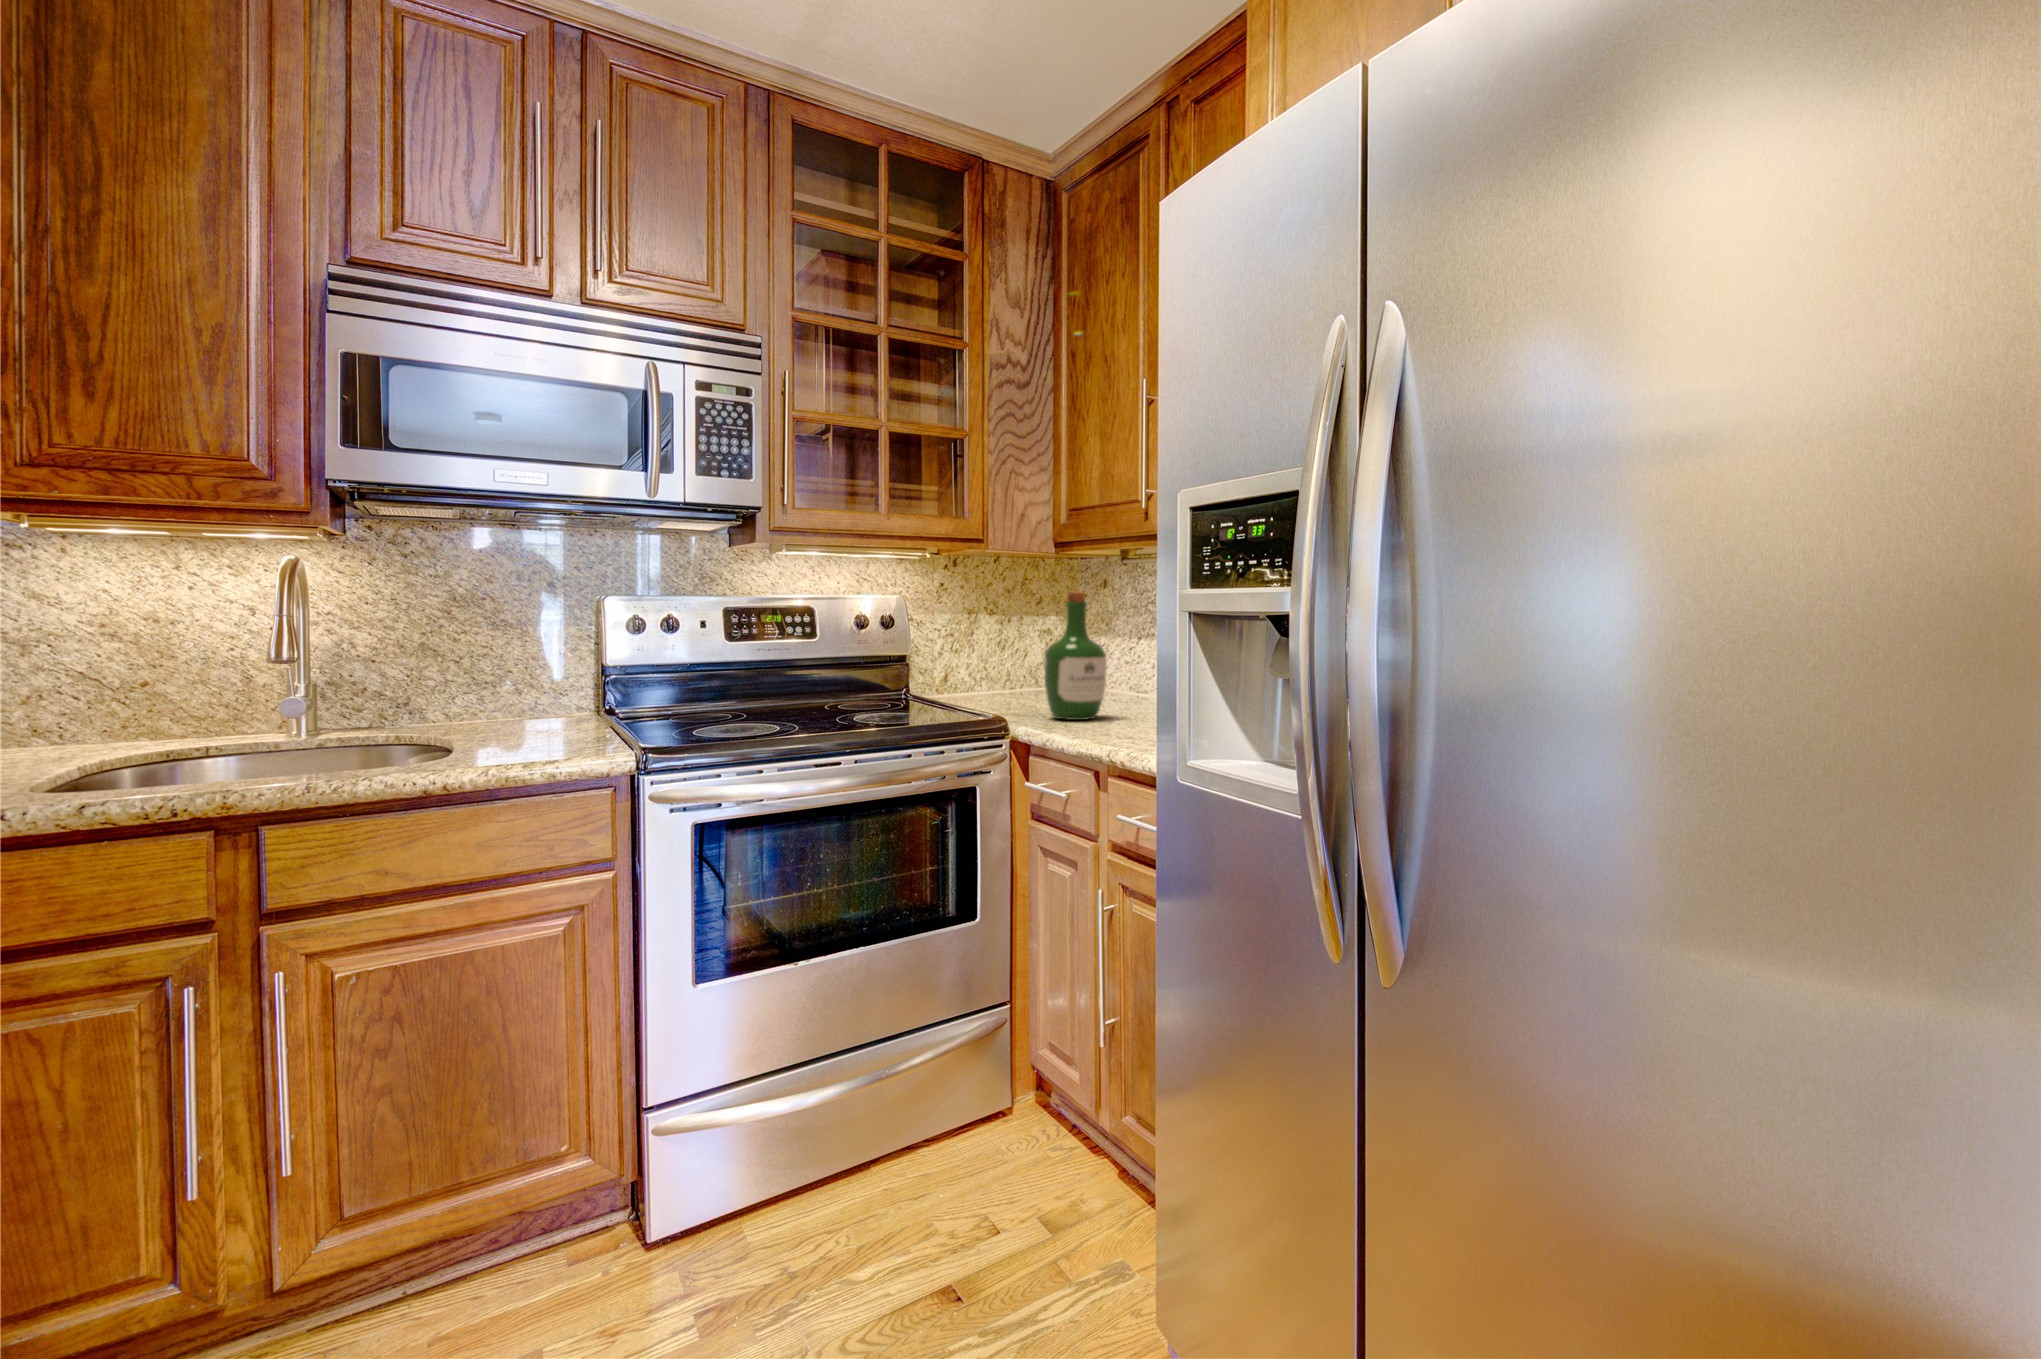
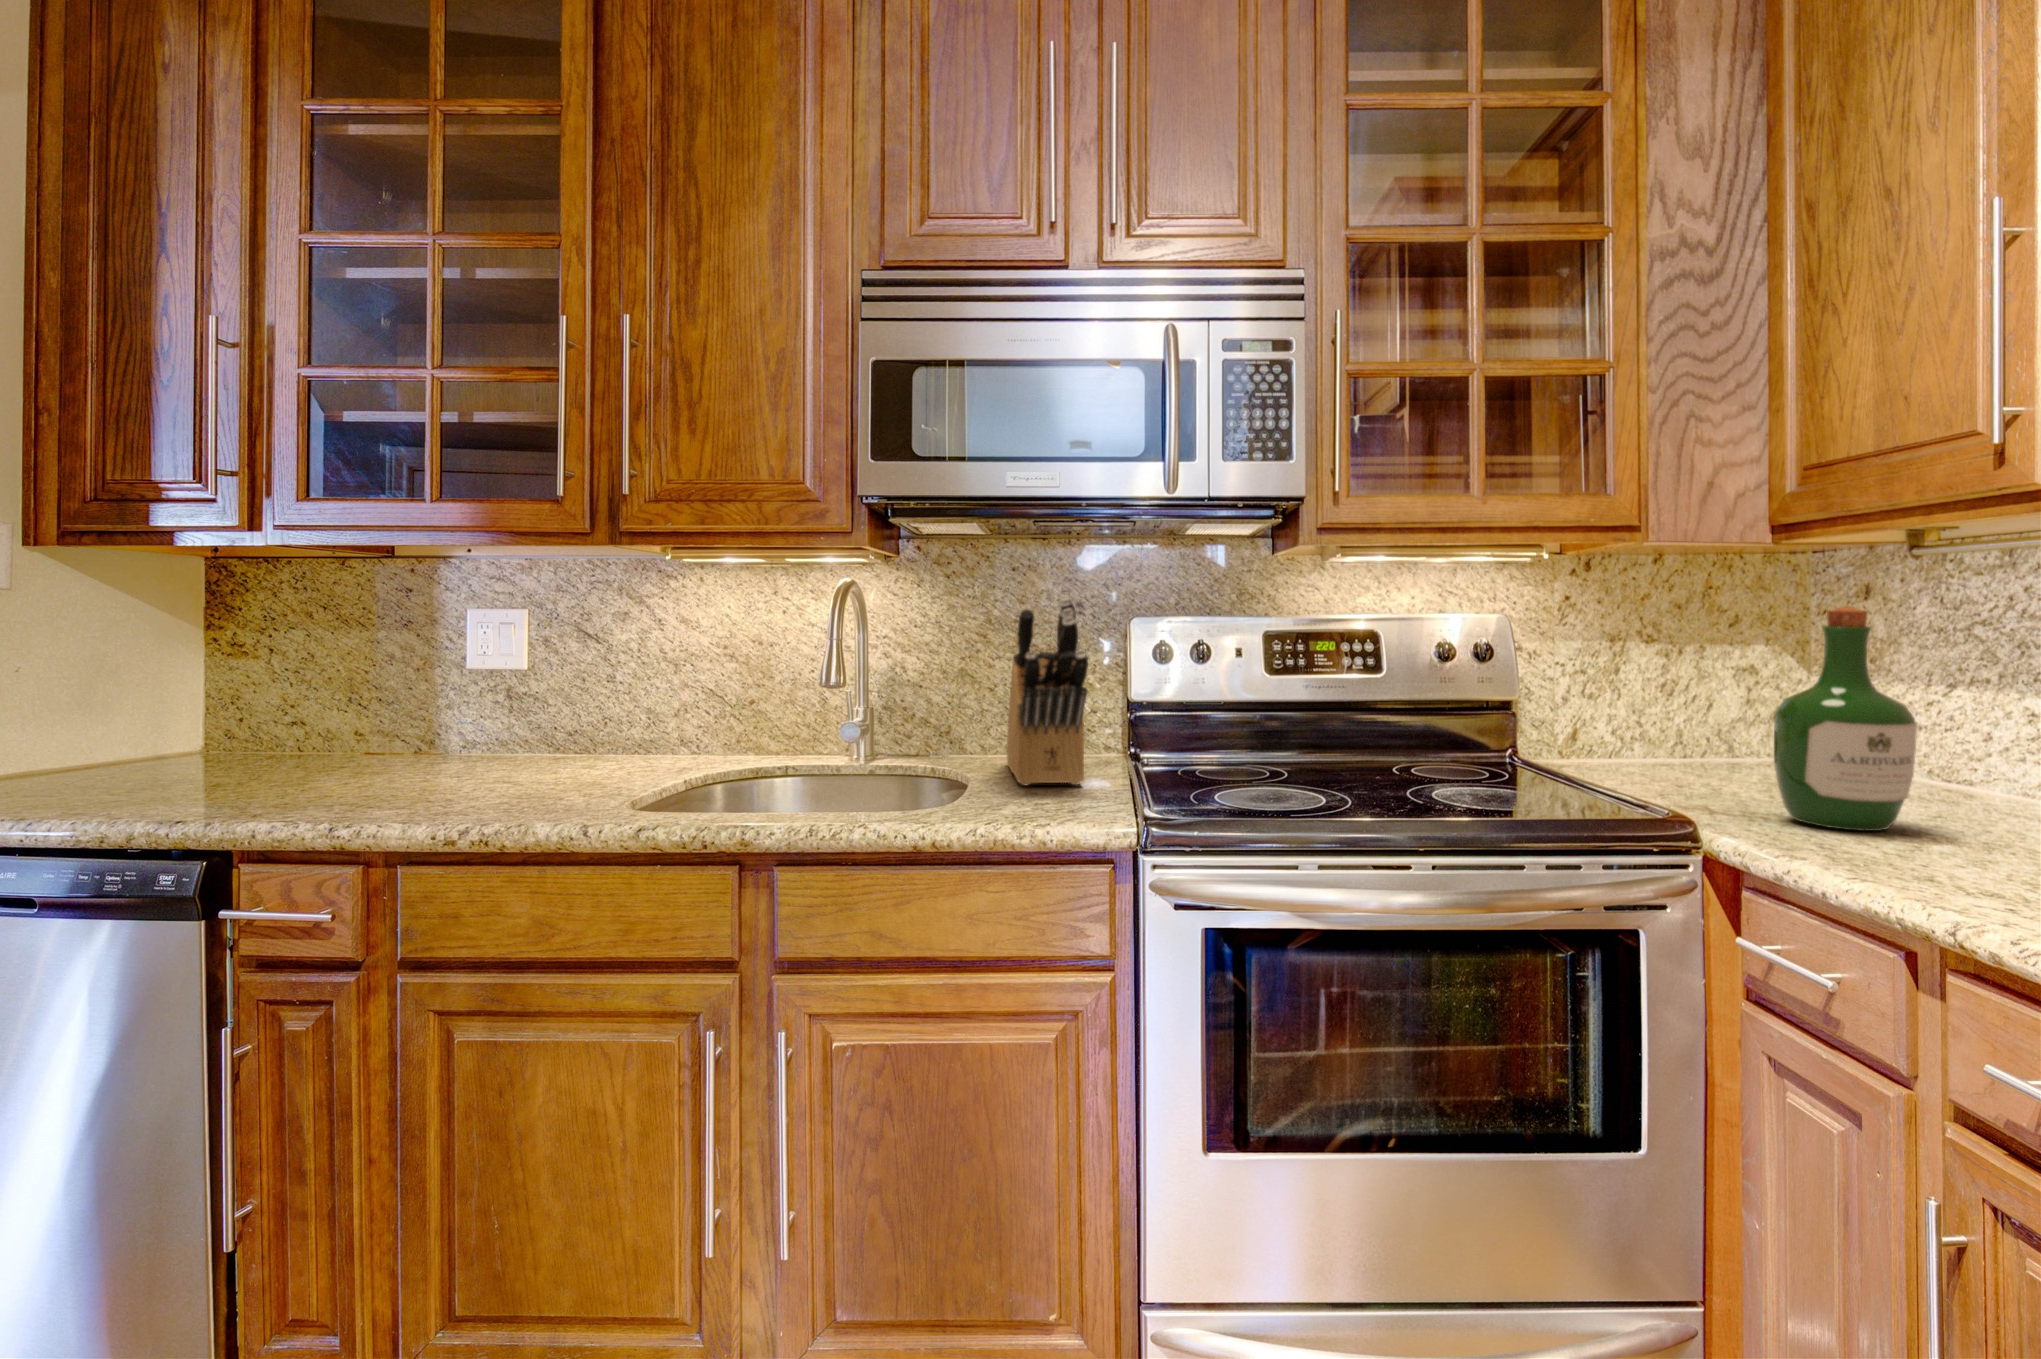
knife block: none [485,575,582,742] -> present [1007,598,1088,785]

